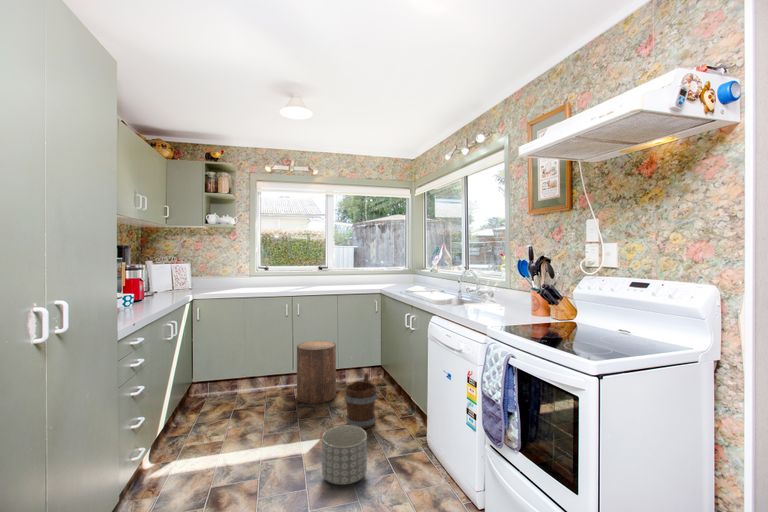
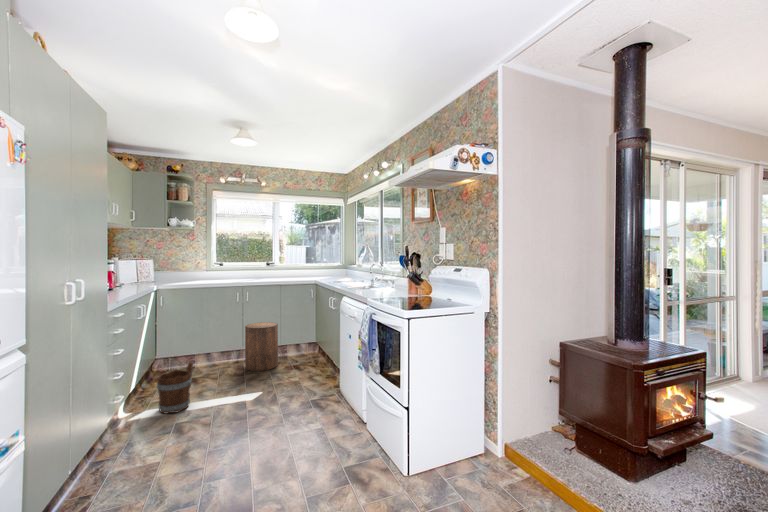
bucket: present [344,373,378,428] -> present [157,363,193,414]
planter: present [322,425,367,484] -> none [259,377,292,415]

